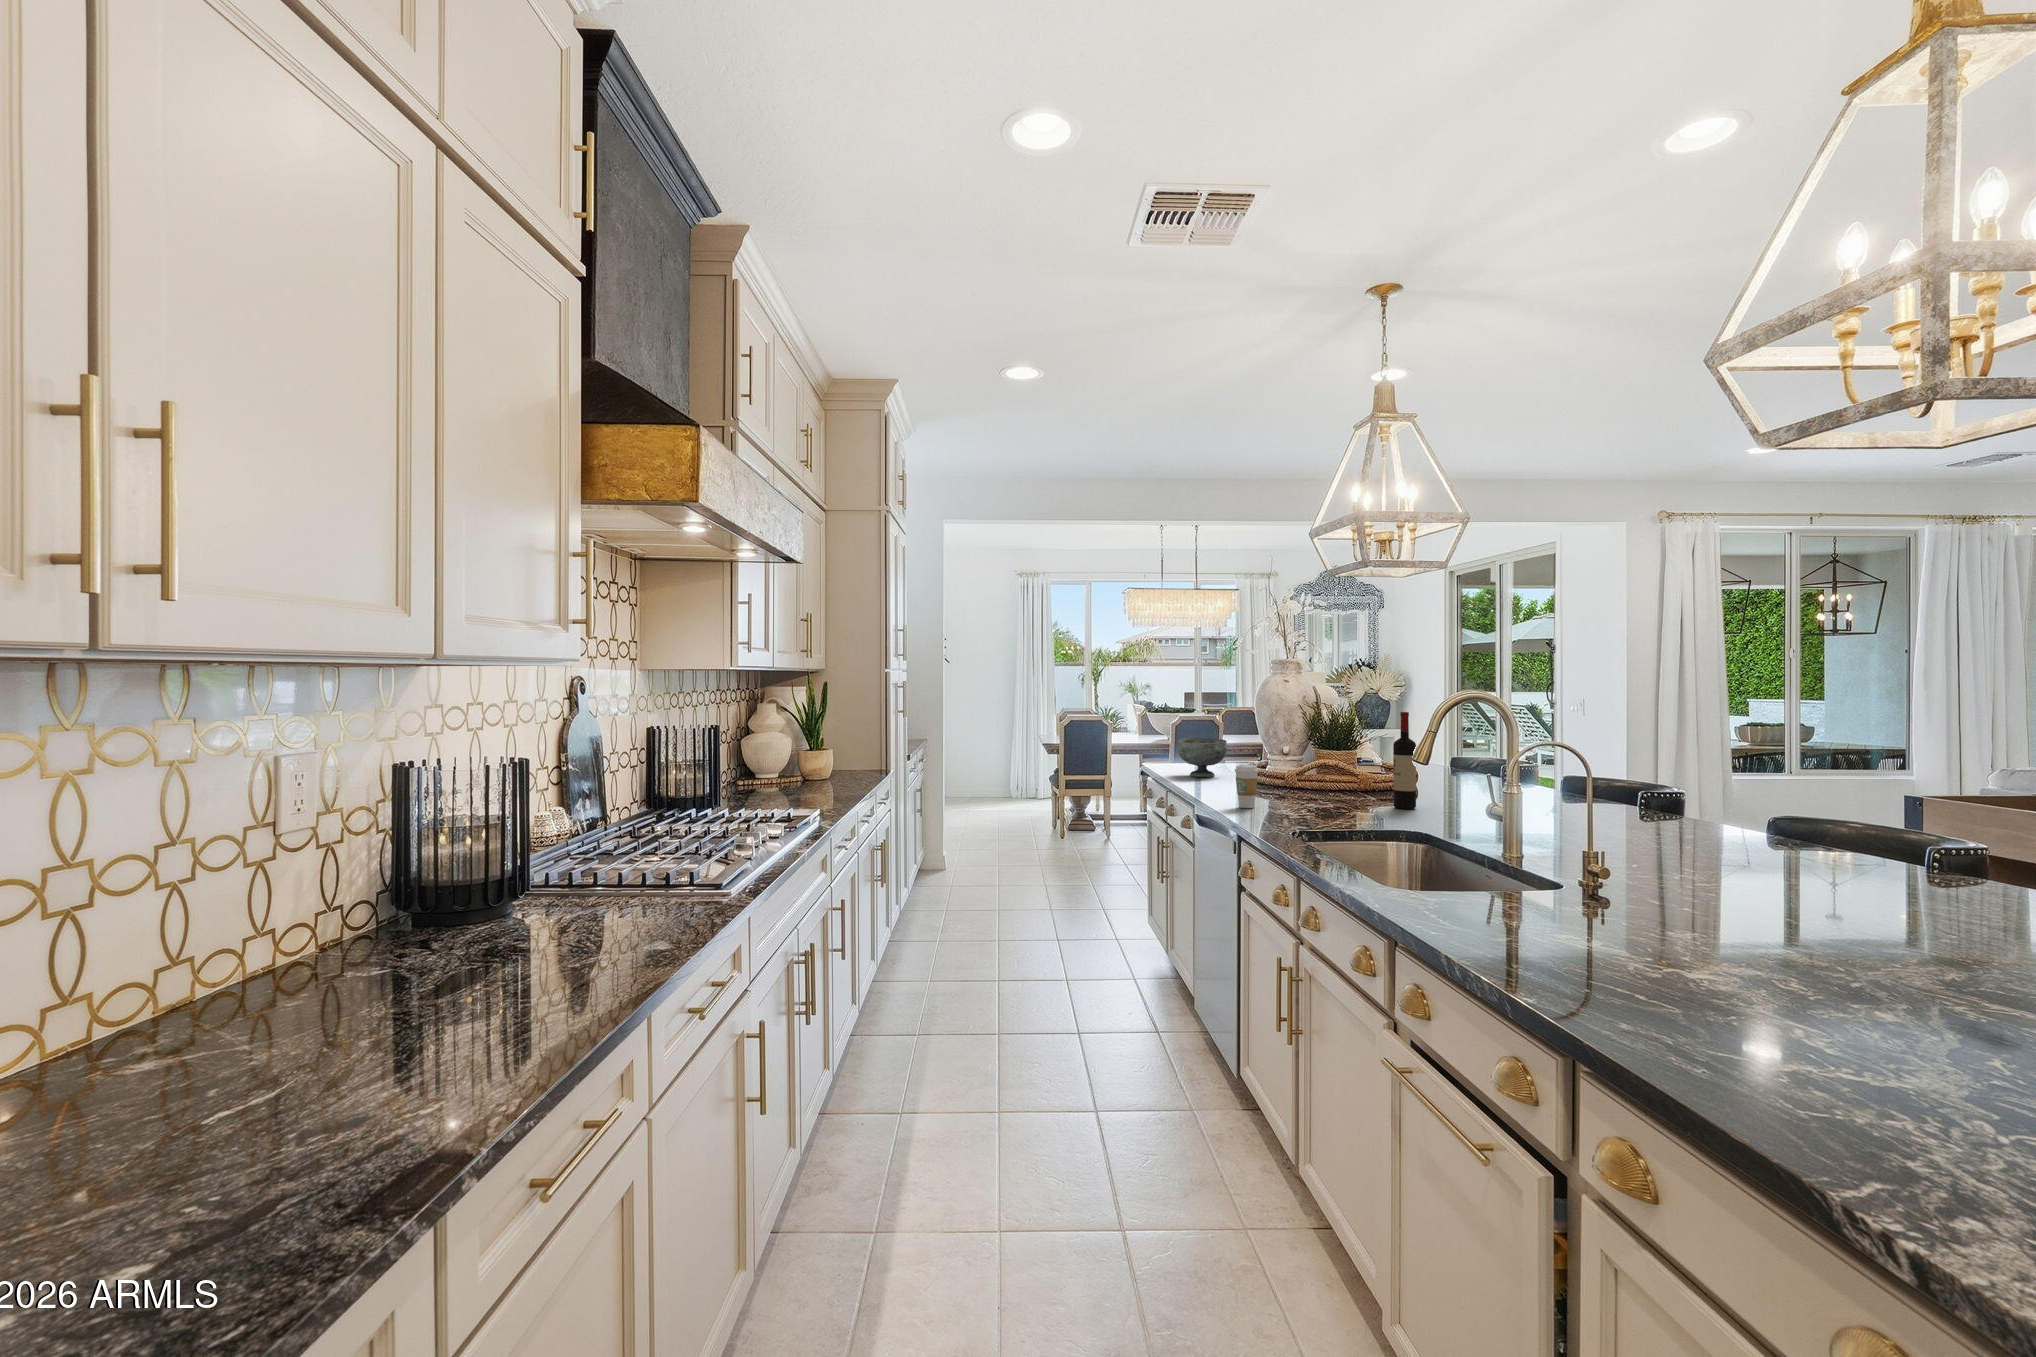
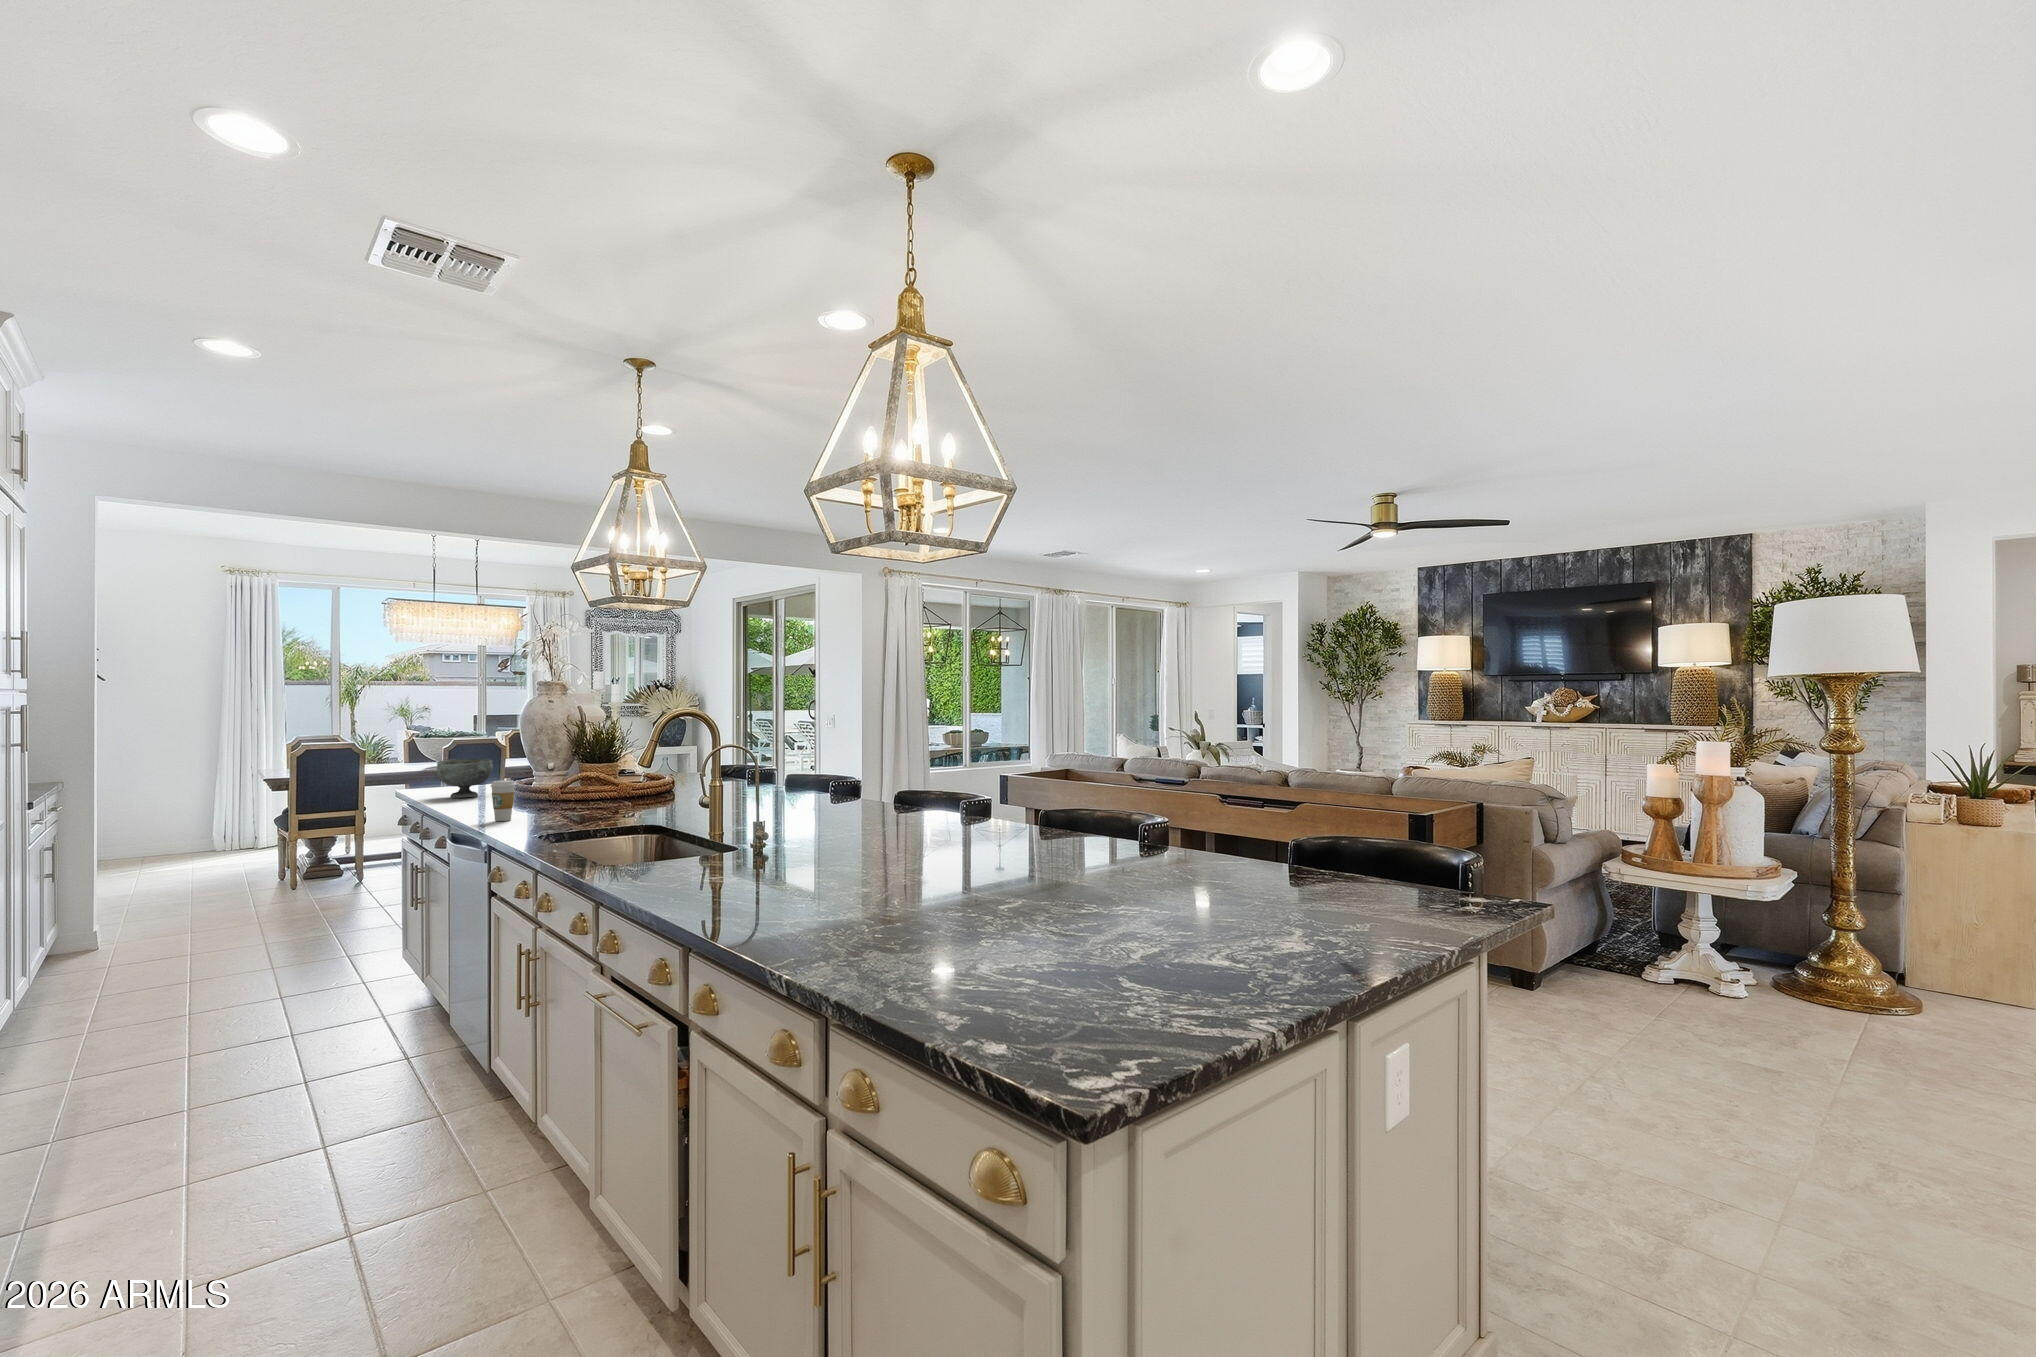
wine bottle: present [1393,712,1416,809] -> none [645,727,665,810]

